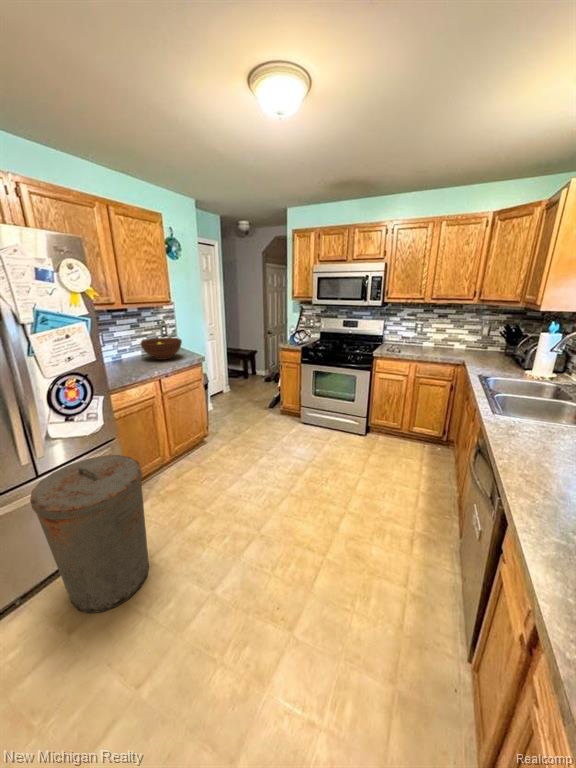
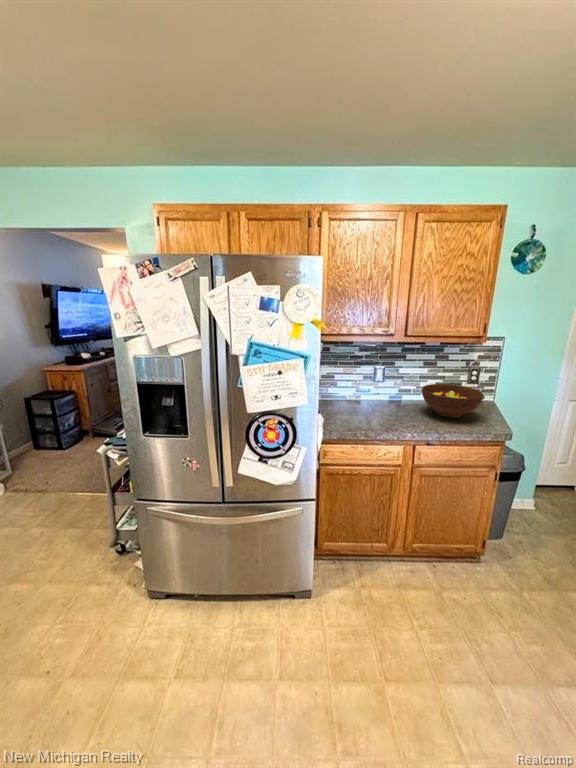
trash can: present [30,455,149,613] -> none [174,507,287,705]

